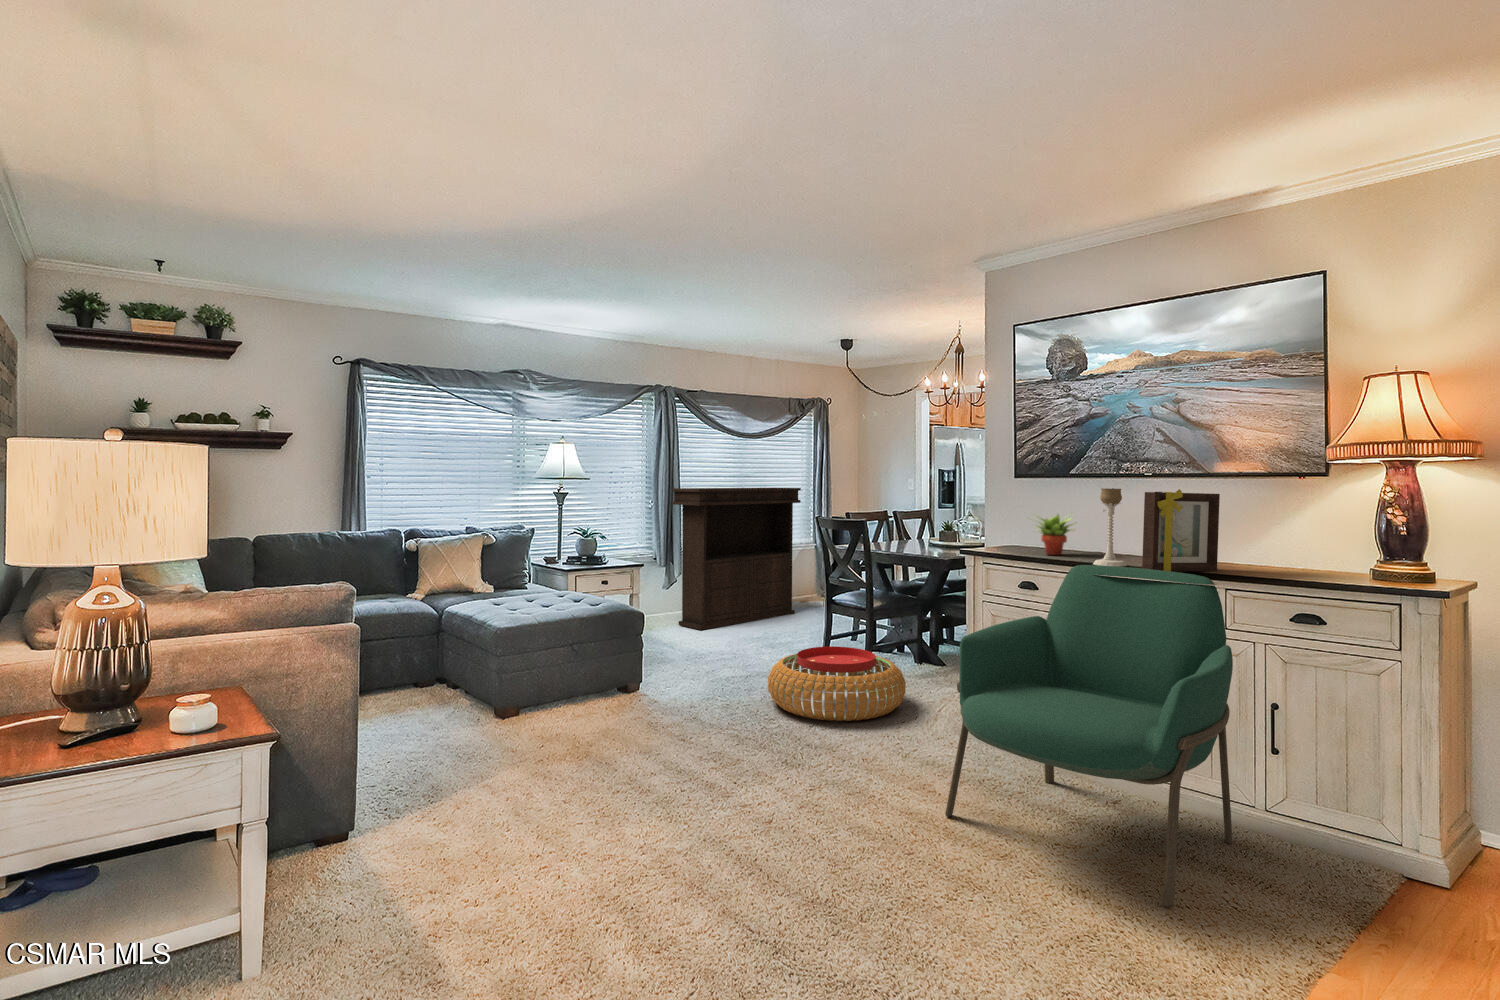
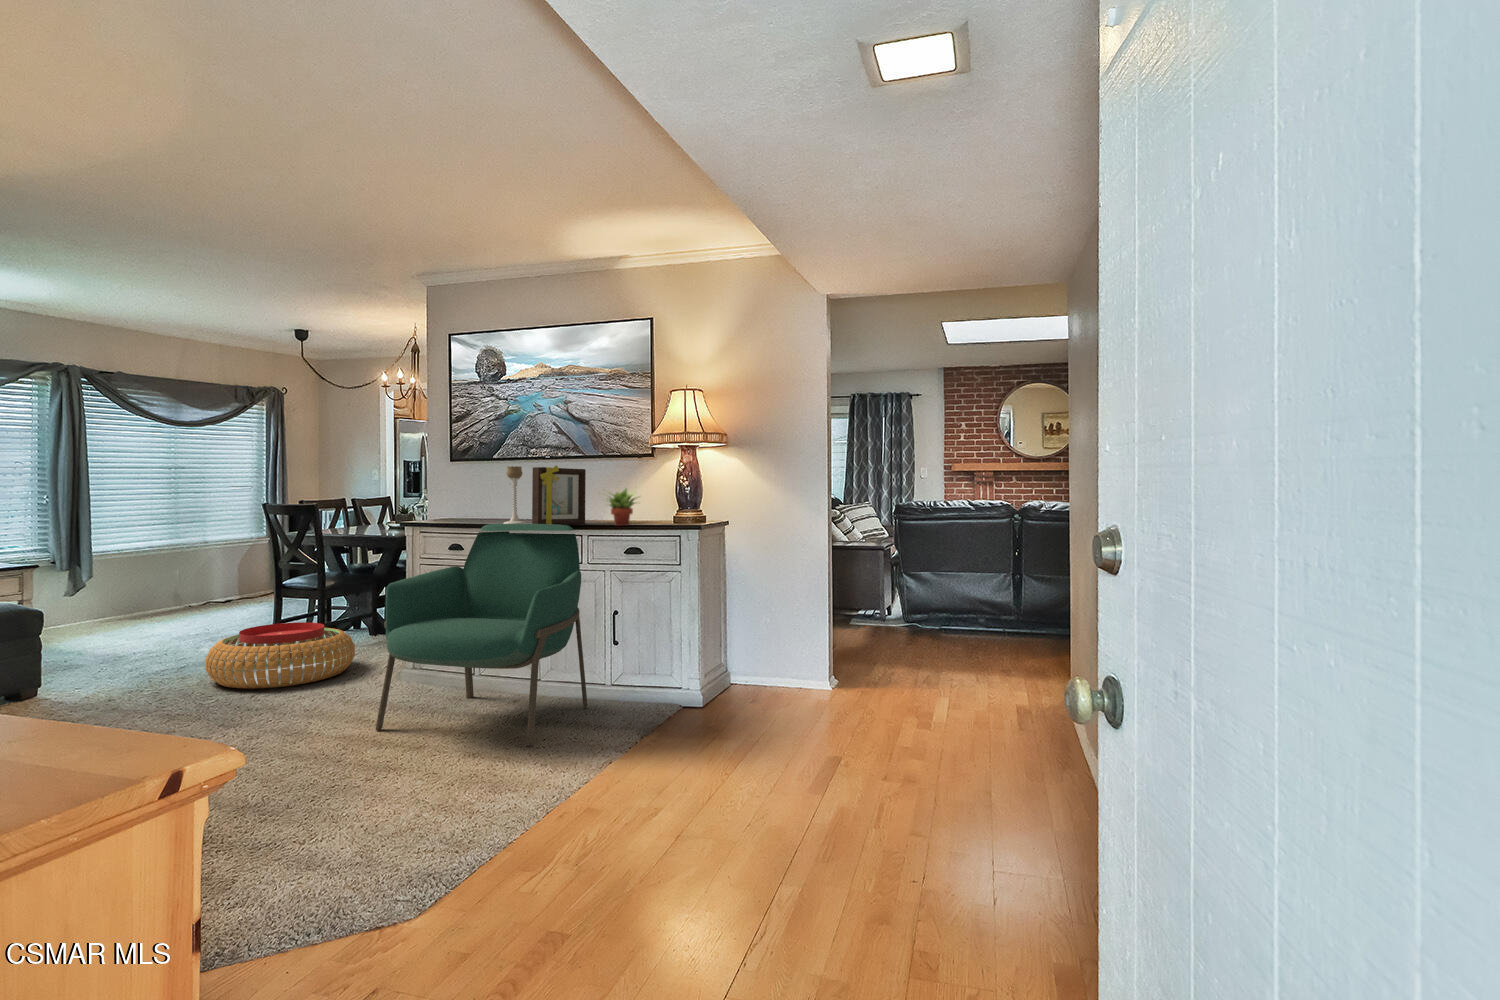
console table: present [672,488,801,630] -> none [76,479,249,635]
succulent plant: present [1036,514,1077,555] -> present [607,489,638,526]

